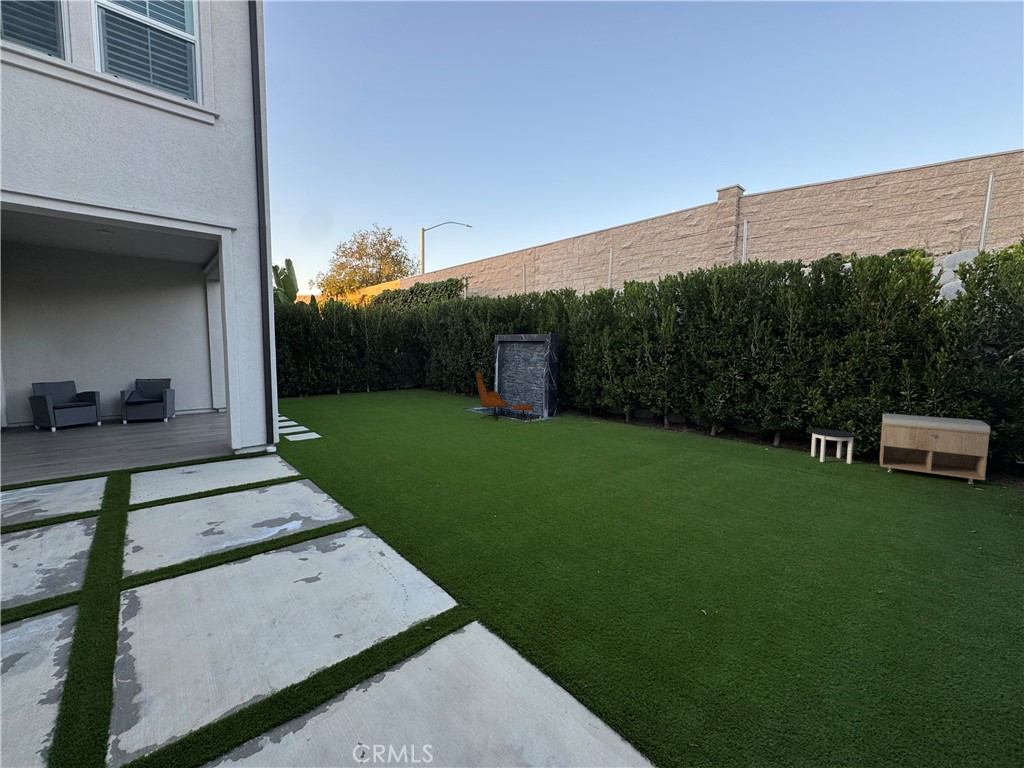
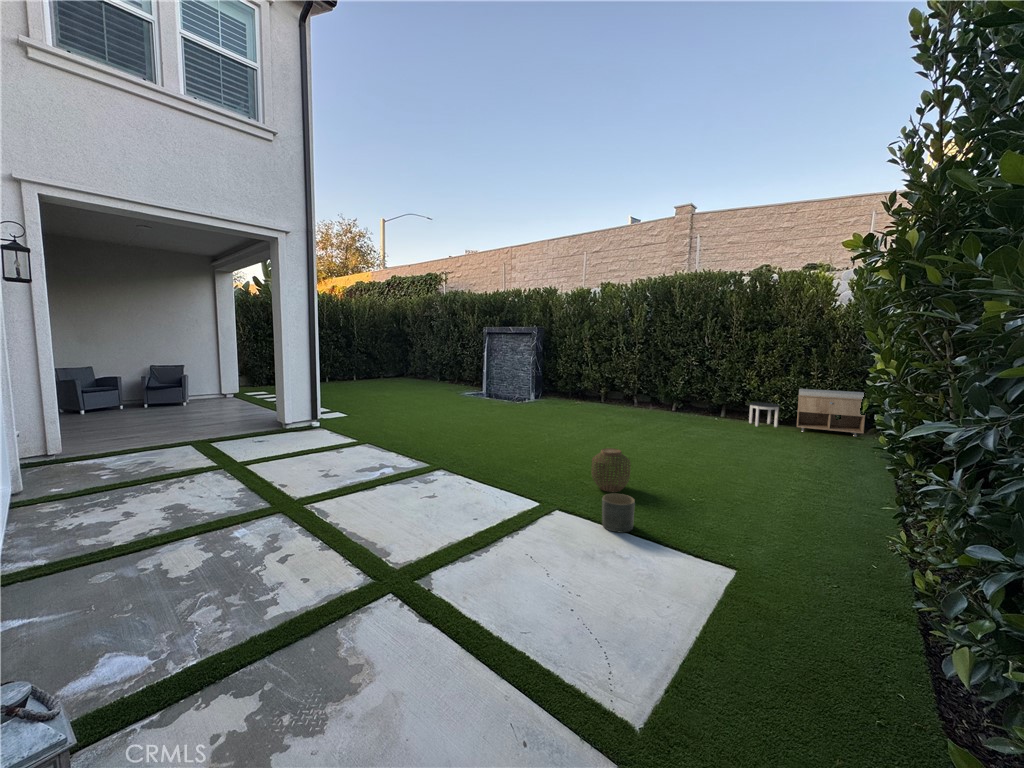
lounge chair: present [475,372,533,420] -> none [473,359,523,402]
woven basket: none [559,527,618,601] -> present [592,448,631,492]
planter: none [542,639,599,730] -> present [602,494,635,533]

